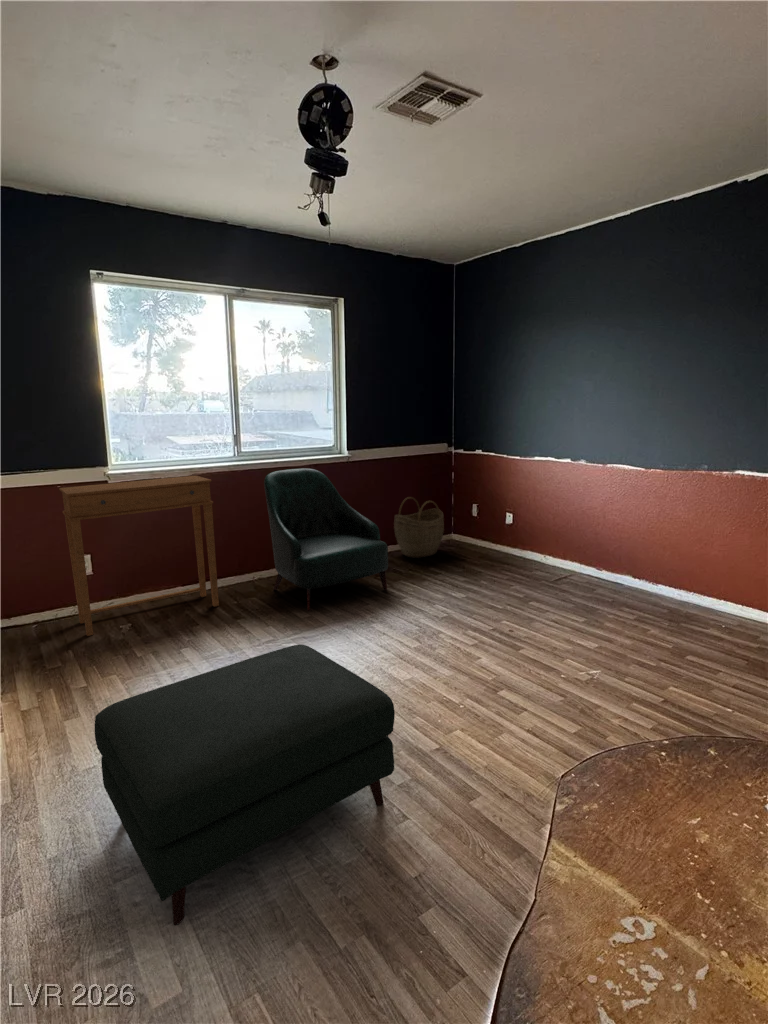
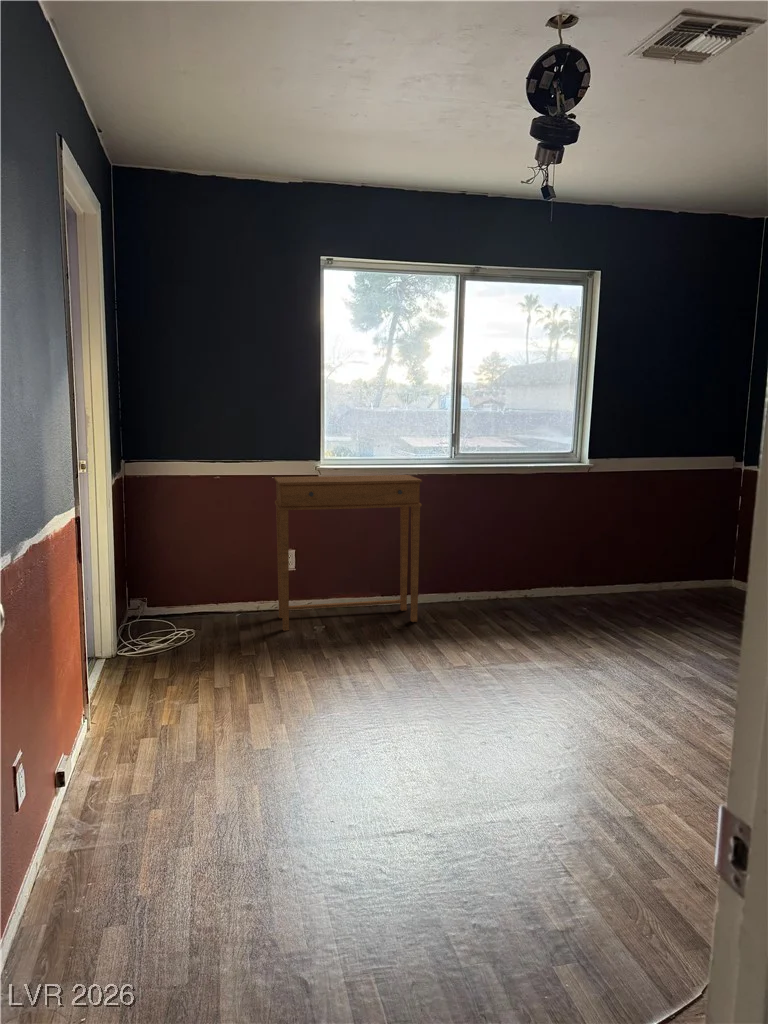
armchair: present [264,468,388,611] -> none [481,476,625,643]
woven basket: present [394,497,444,558] -> none [645,523,716,603]
ottoman: present [94,645,395,925] -> none [266,661,567,898]

